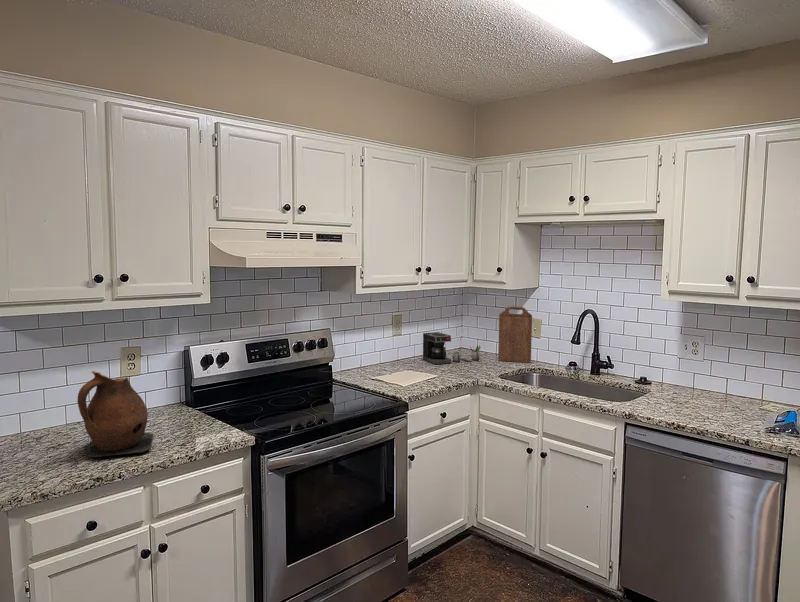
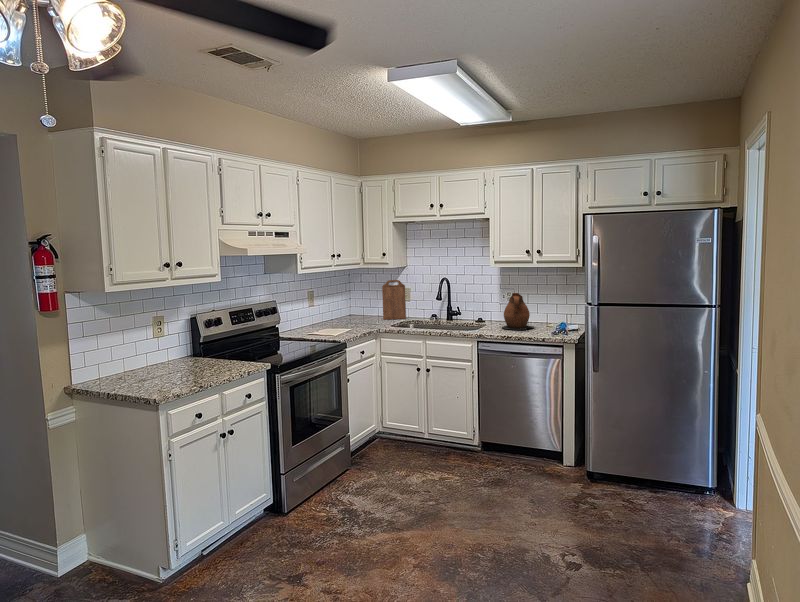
coffee maker: present [423,332,481,364] -> none [330,302,371,325]
ceramic pitcher: present [78,371,153,457] -> present [502,293,534,330]

